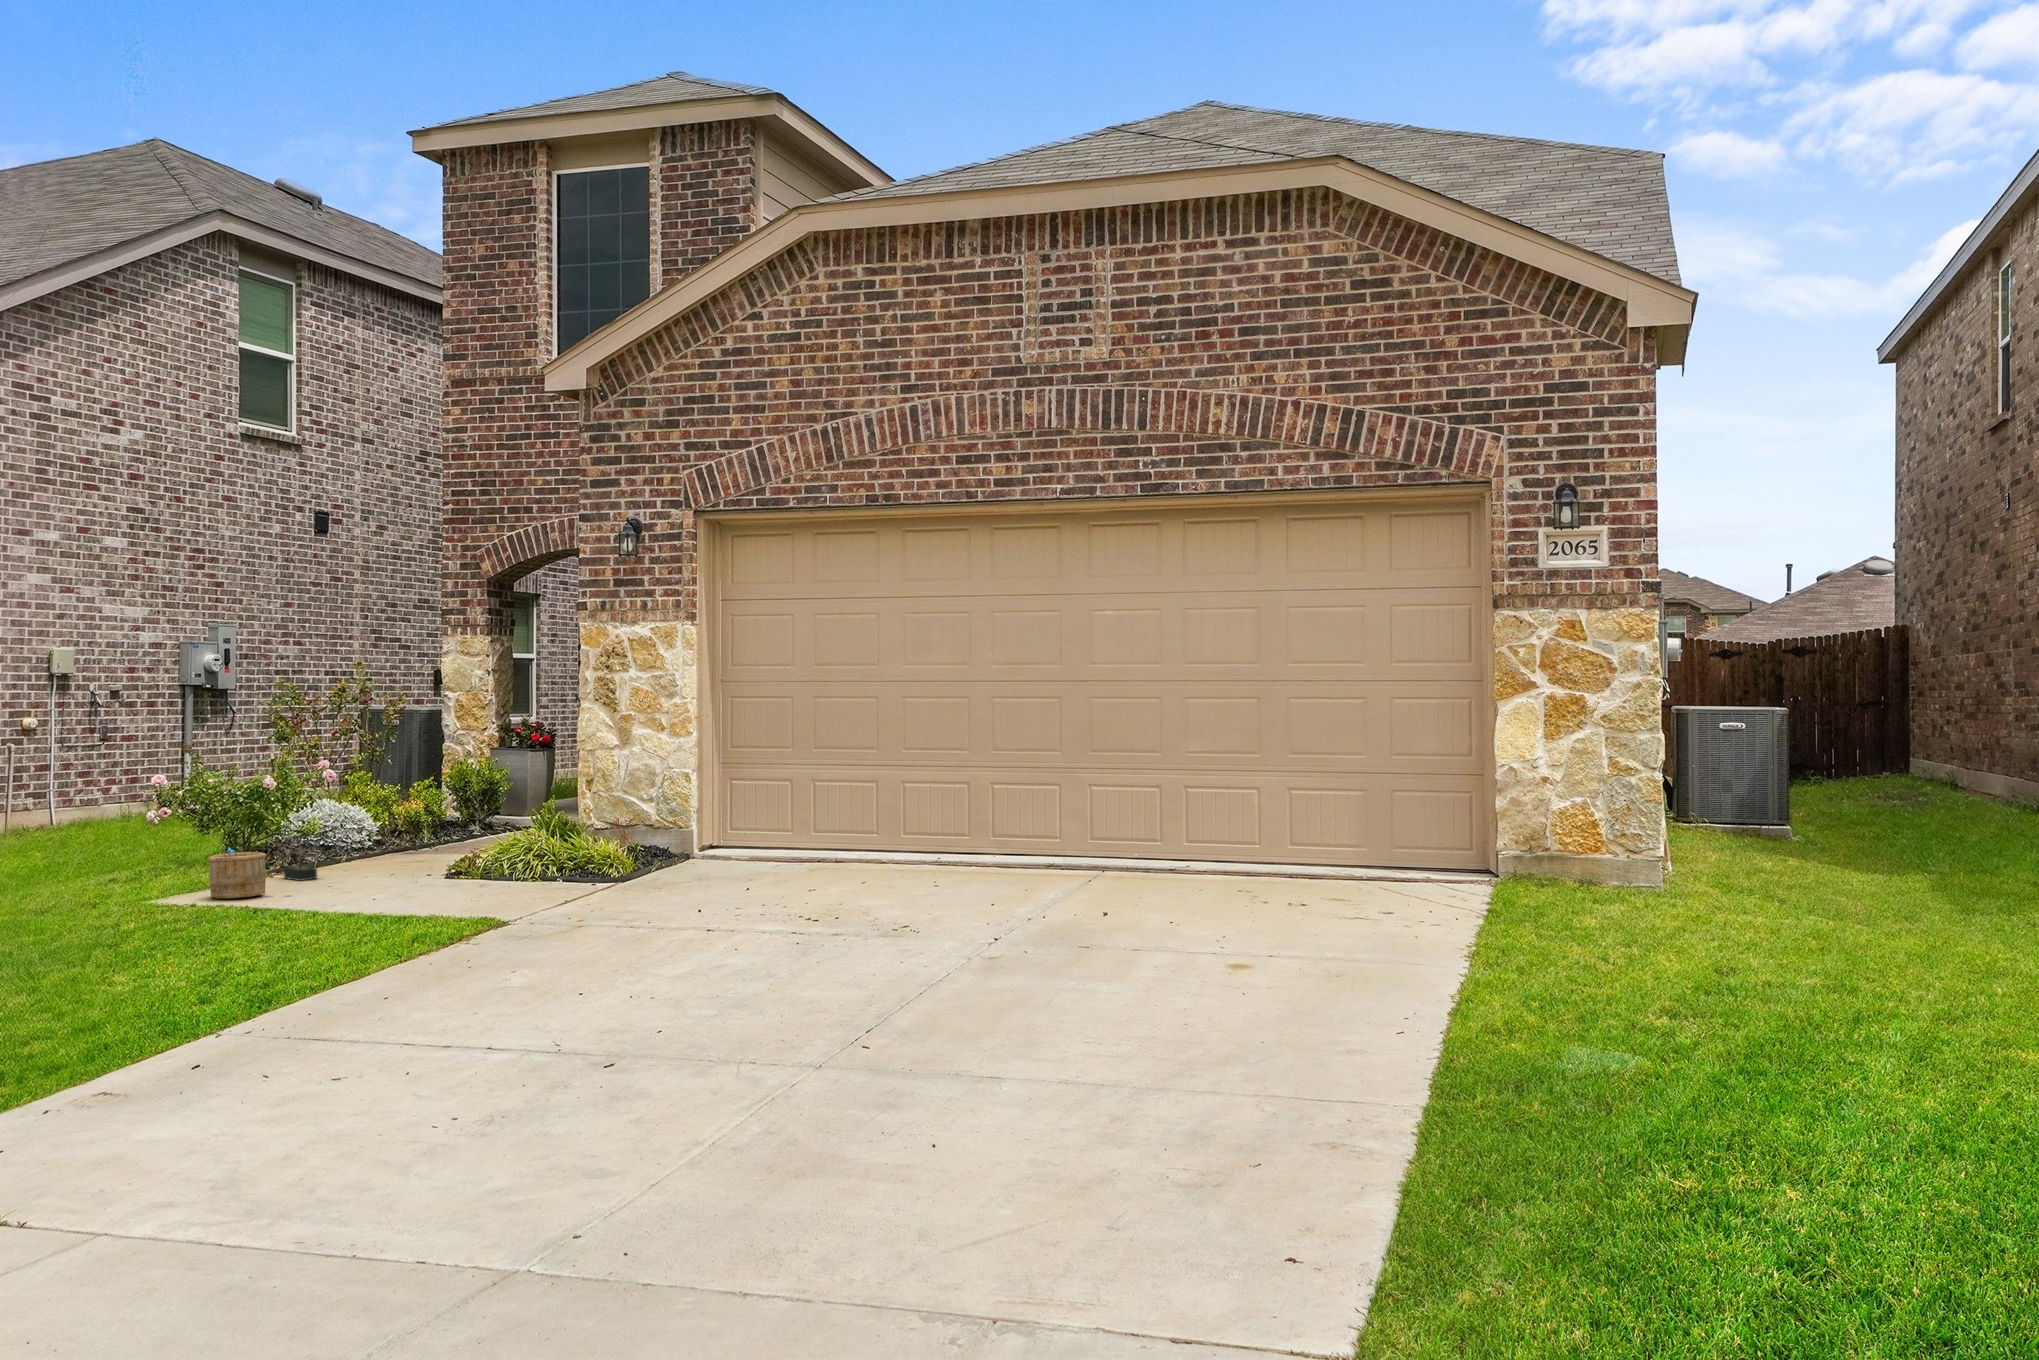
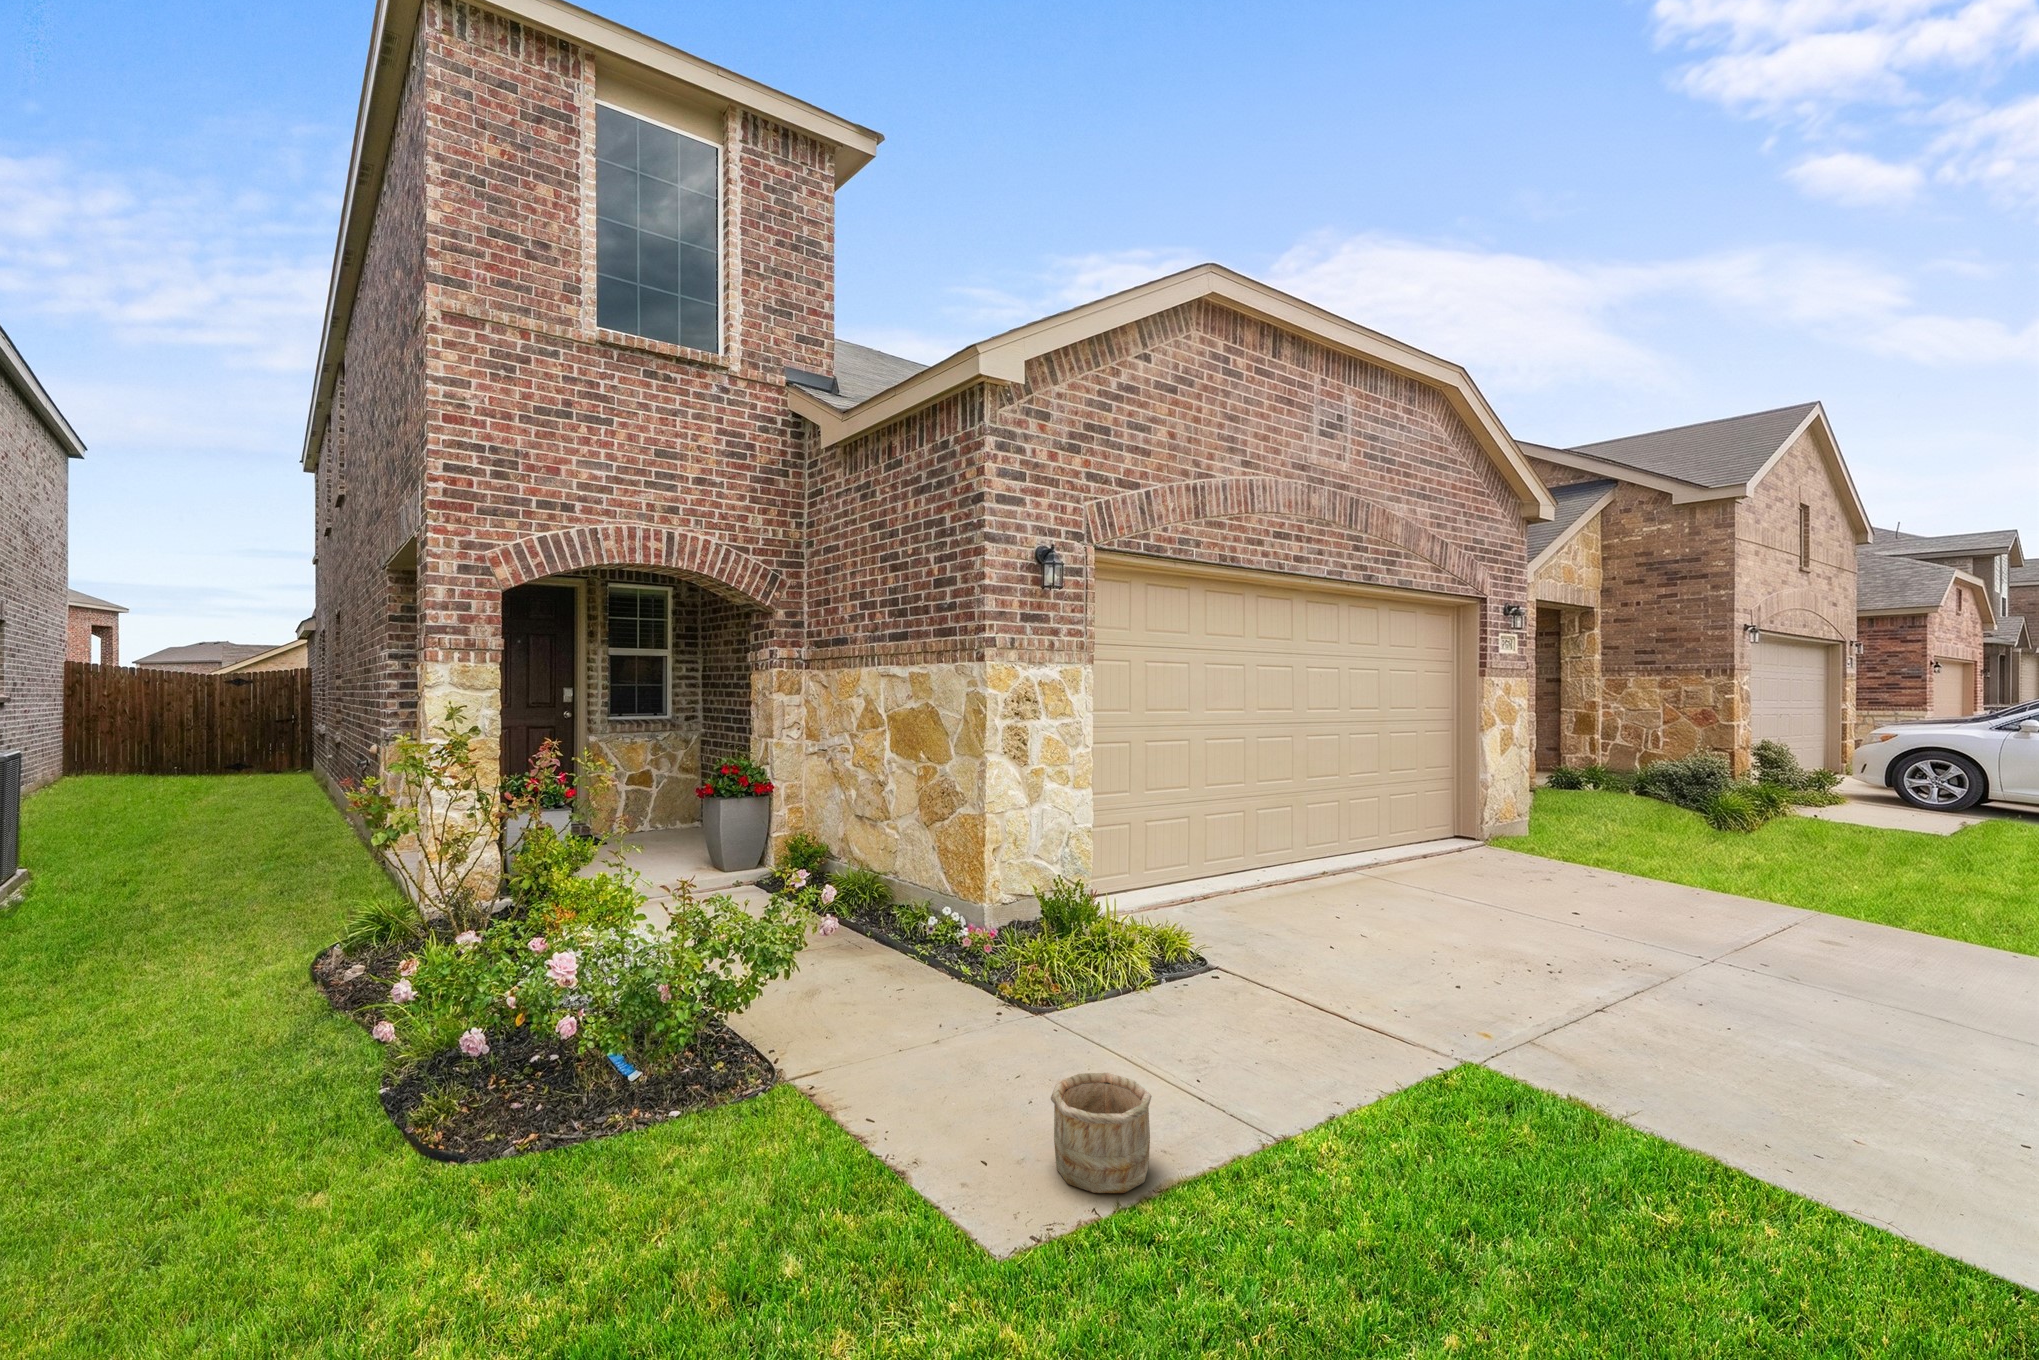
decorative plant: present [277,837,323,881] -> none [858,1019,944,1102]

